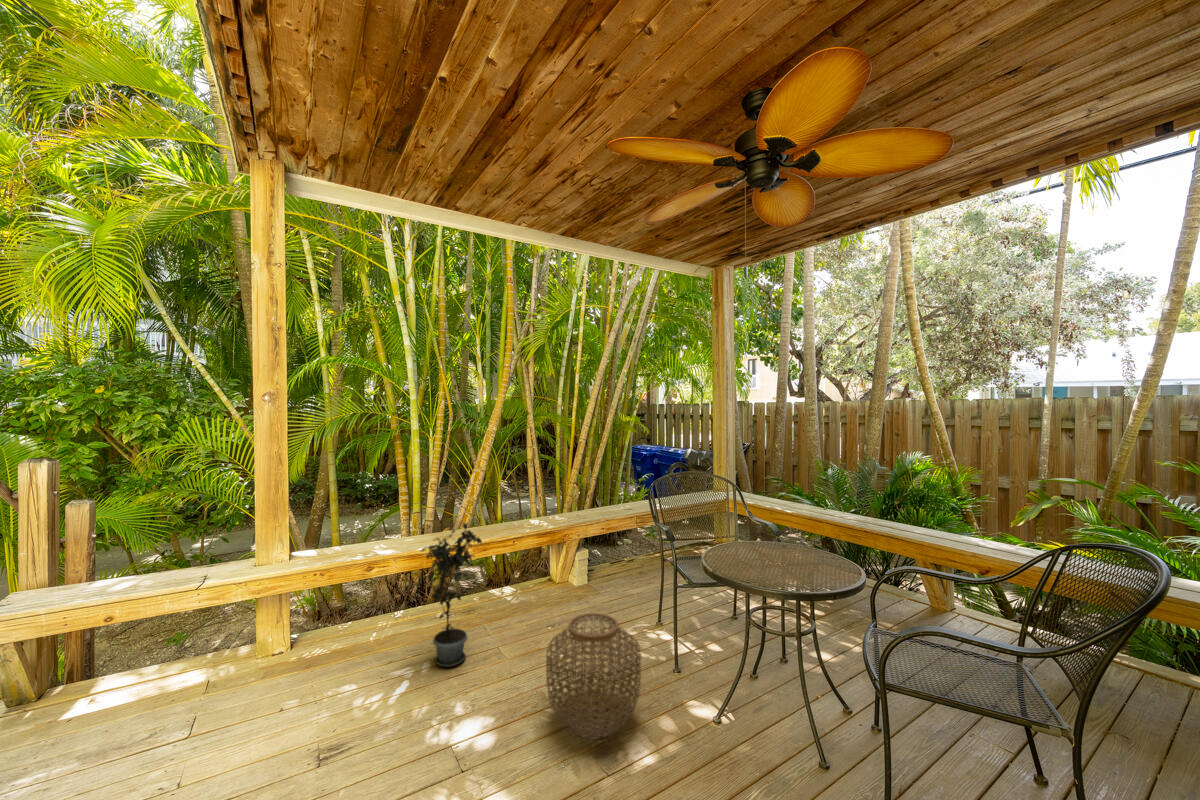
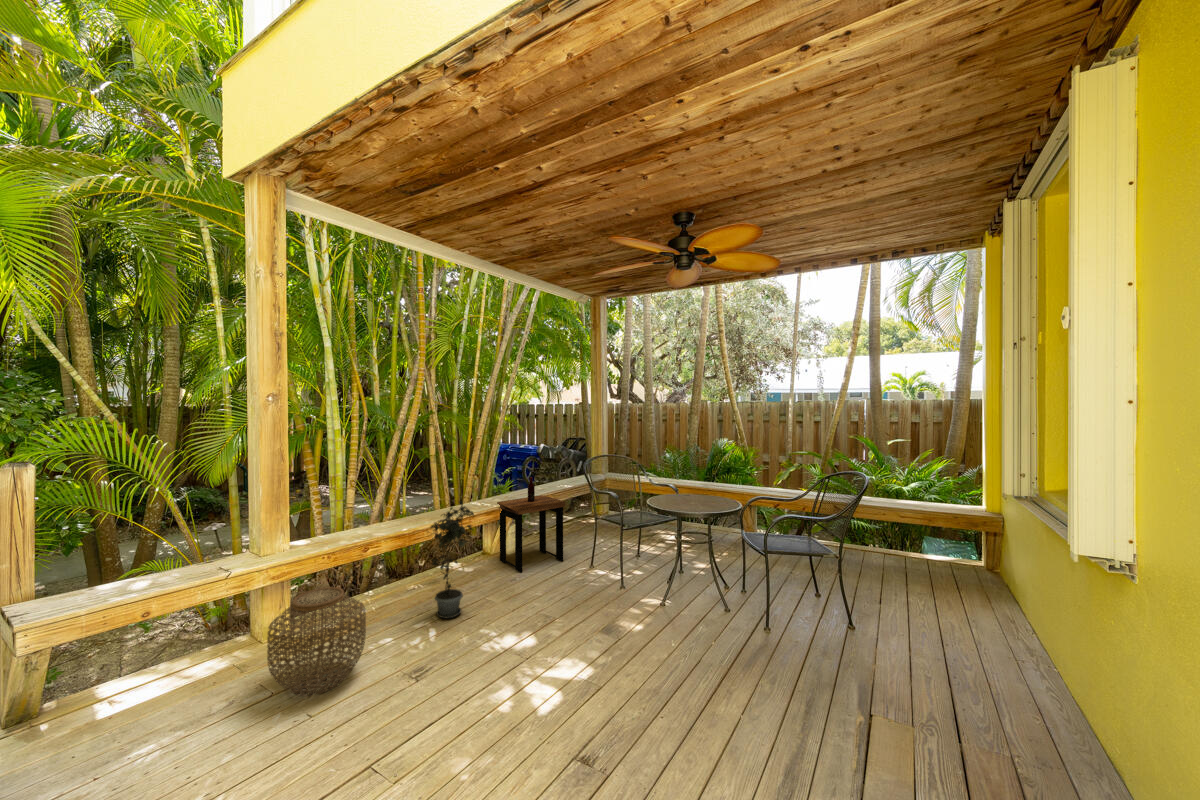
side table: none [557,495,635,616] -> present [497,477,565,573]
woven basket: present [546,613,641,739] -> present [267,587,366,696]

